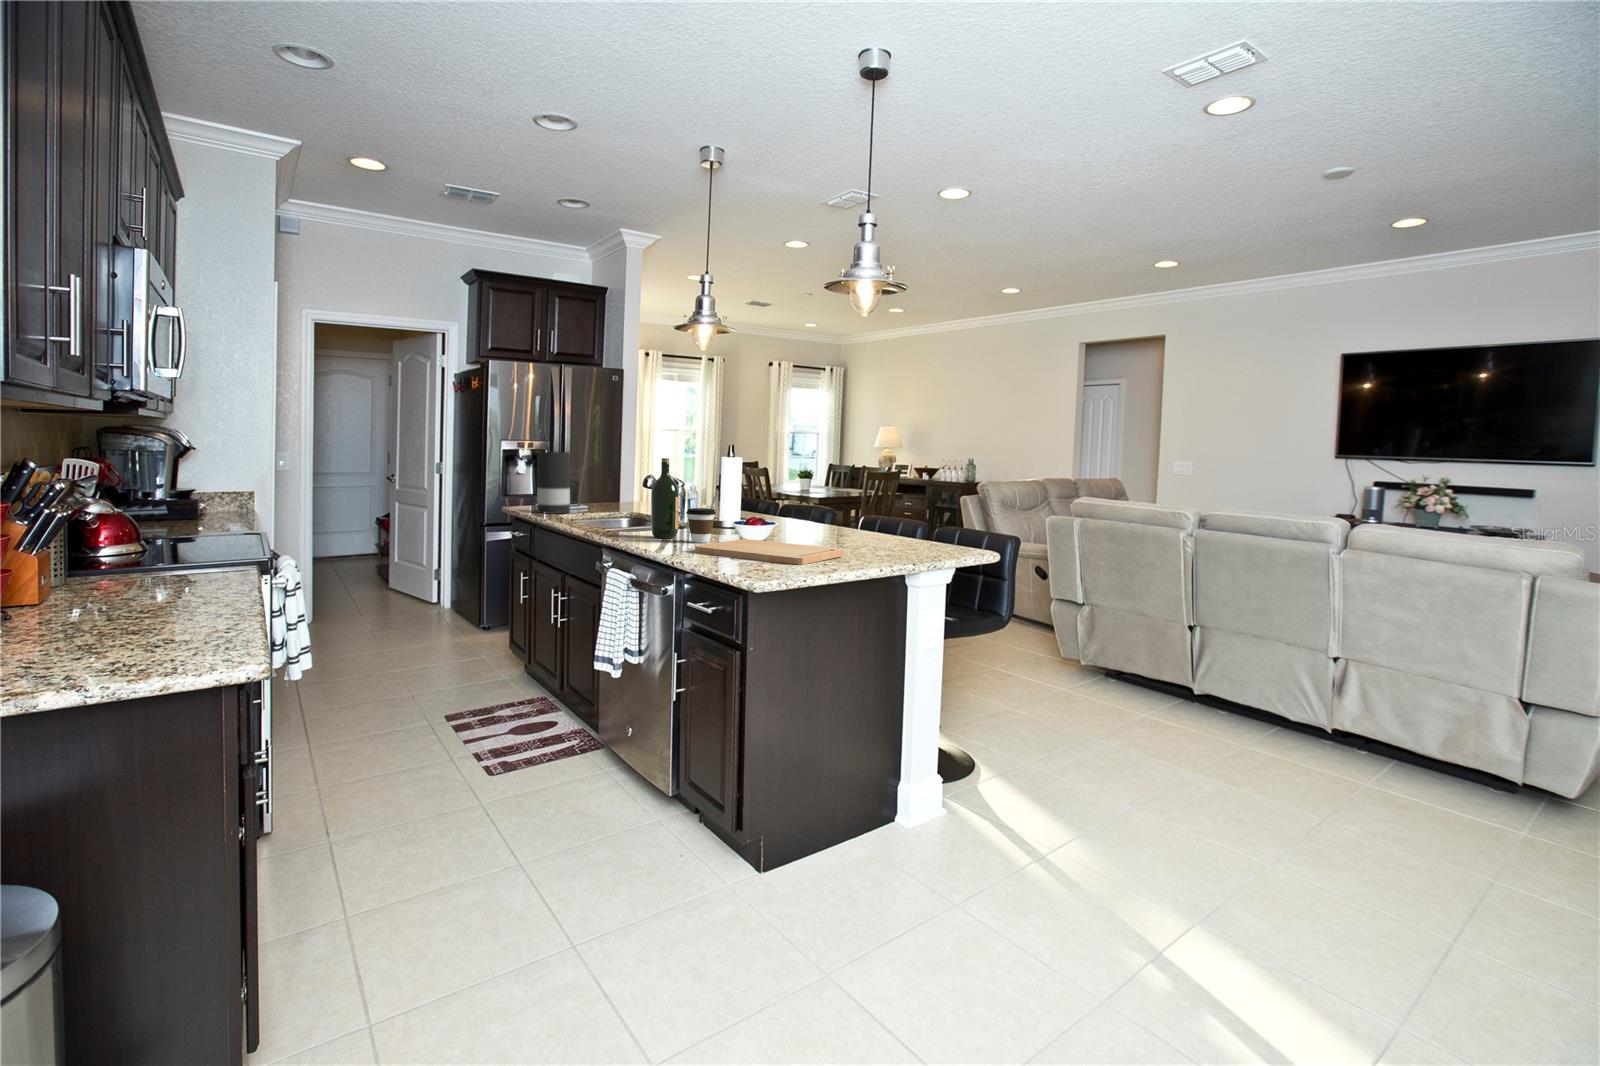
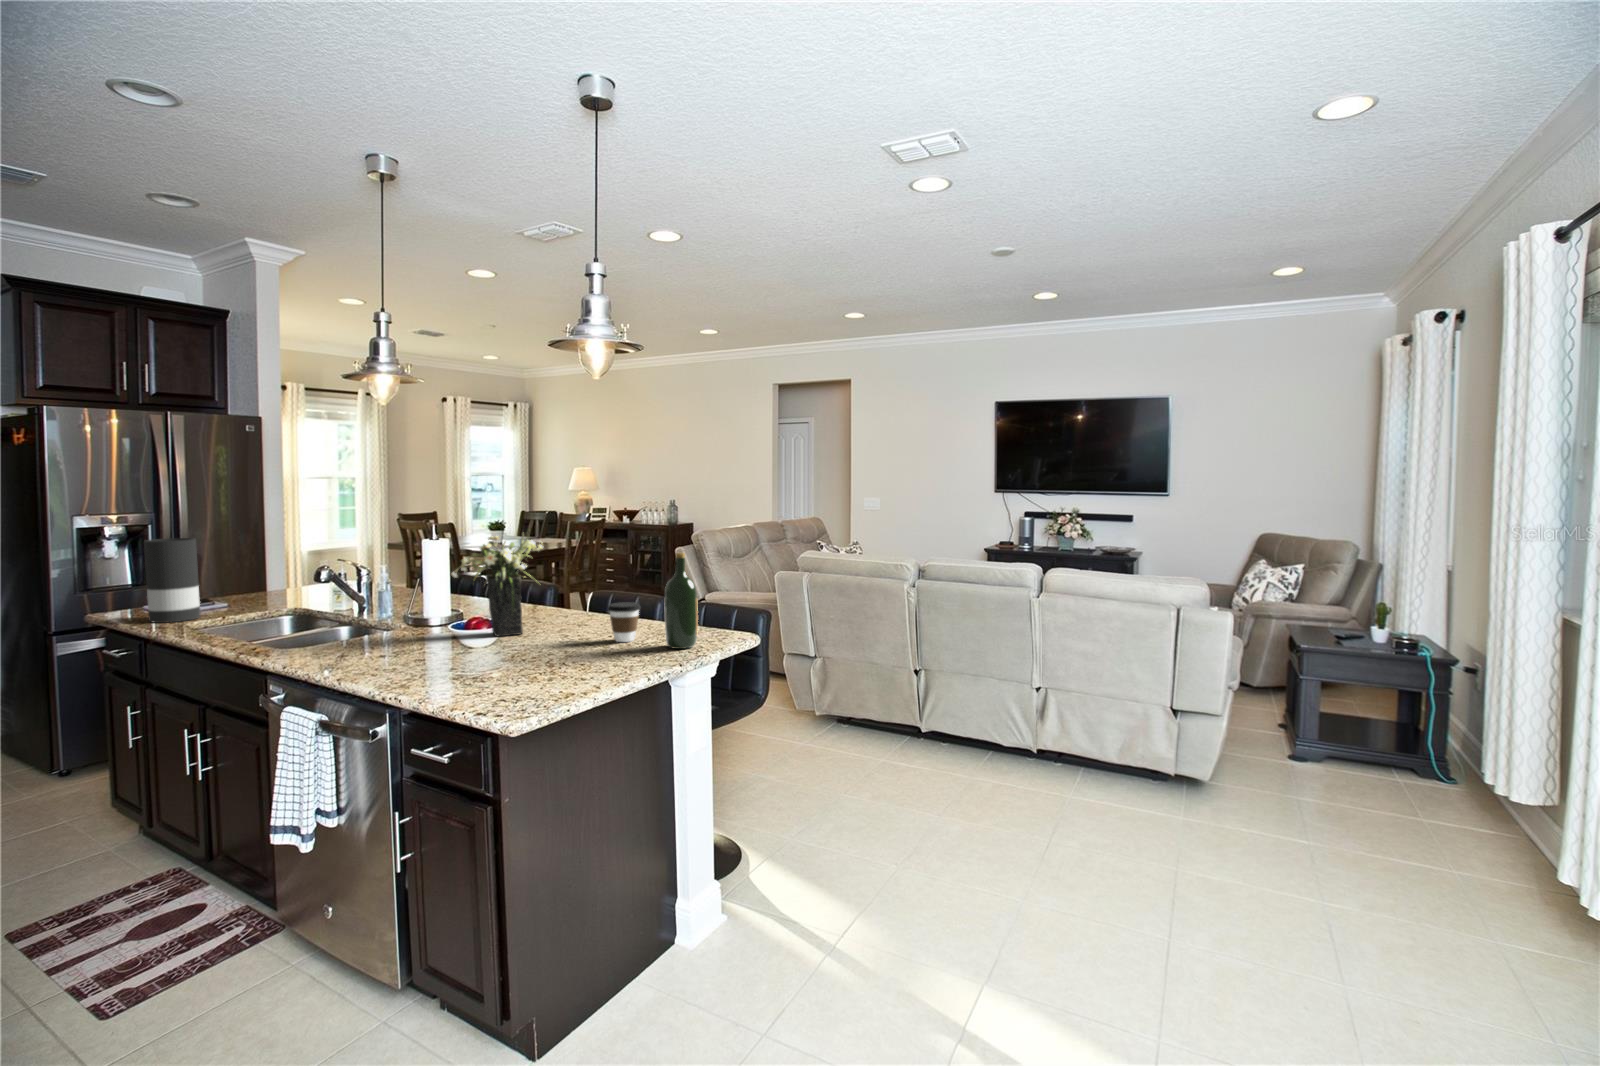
flower arrangement: none [737,450,813,538] -> present [451,534,543,637]
wine bottle: present [651,458,679,538] -> present [665,553,698,649]
coffee cup: present [686,508,716,543] -> present [608,602,641,642]
cutting board: present [695,539,844,565] -> none [413,648,601,685]

